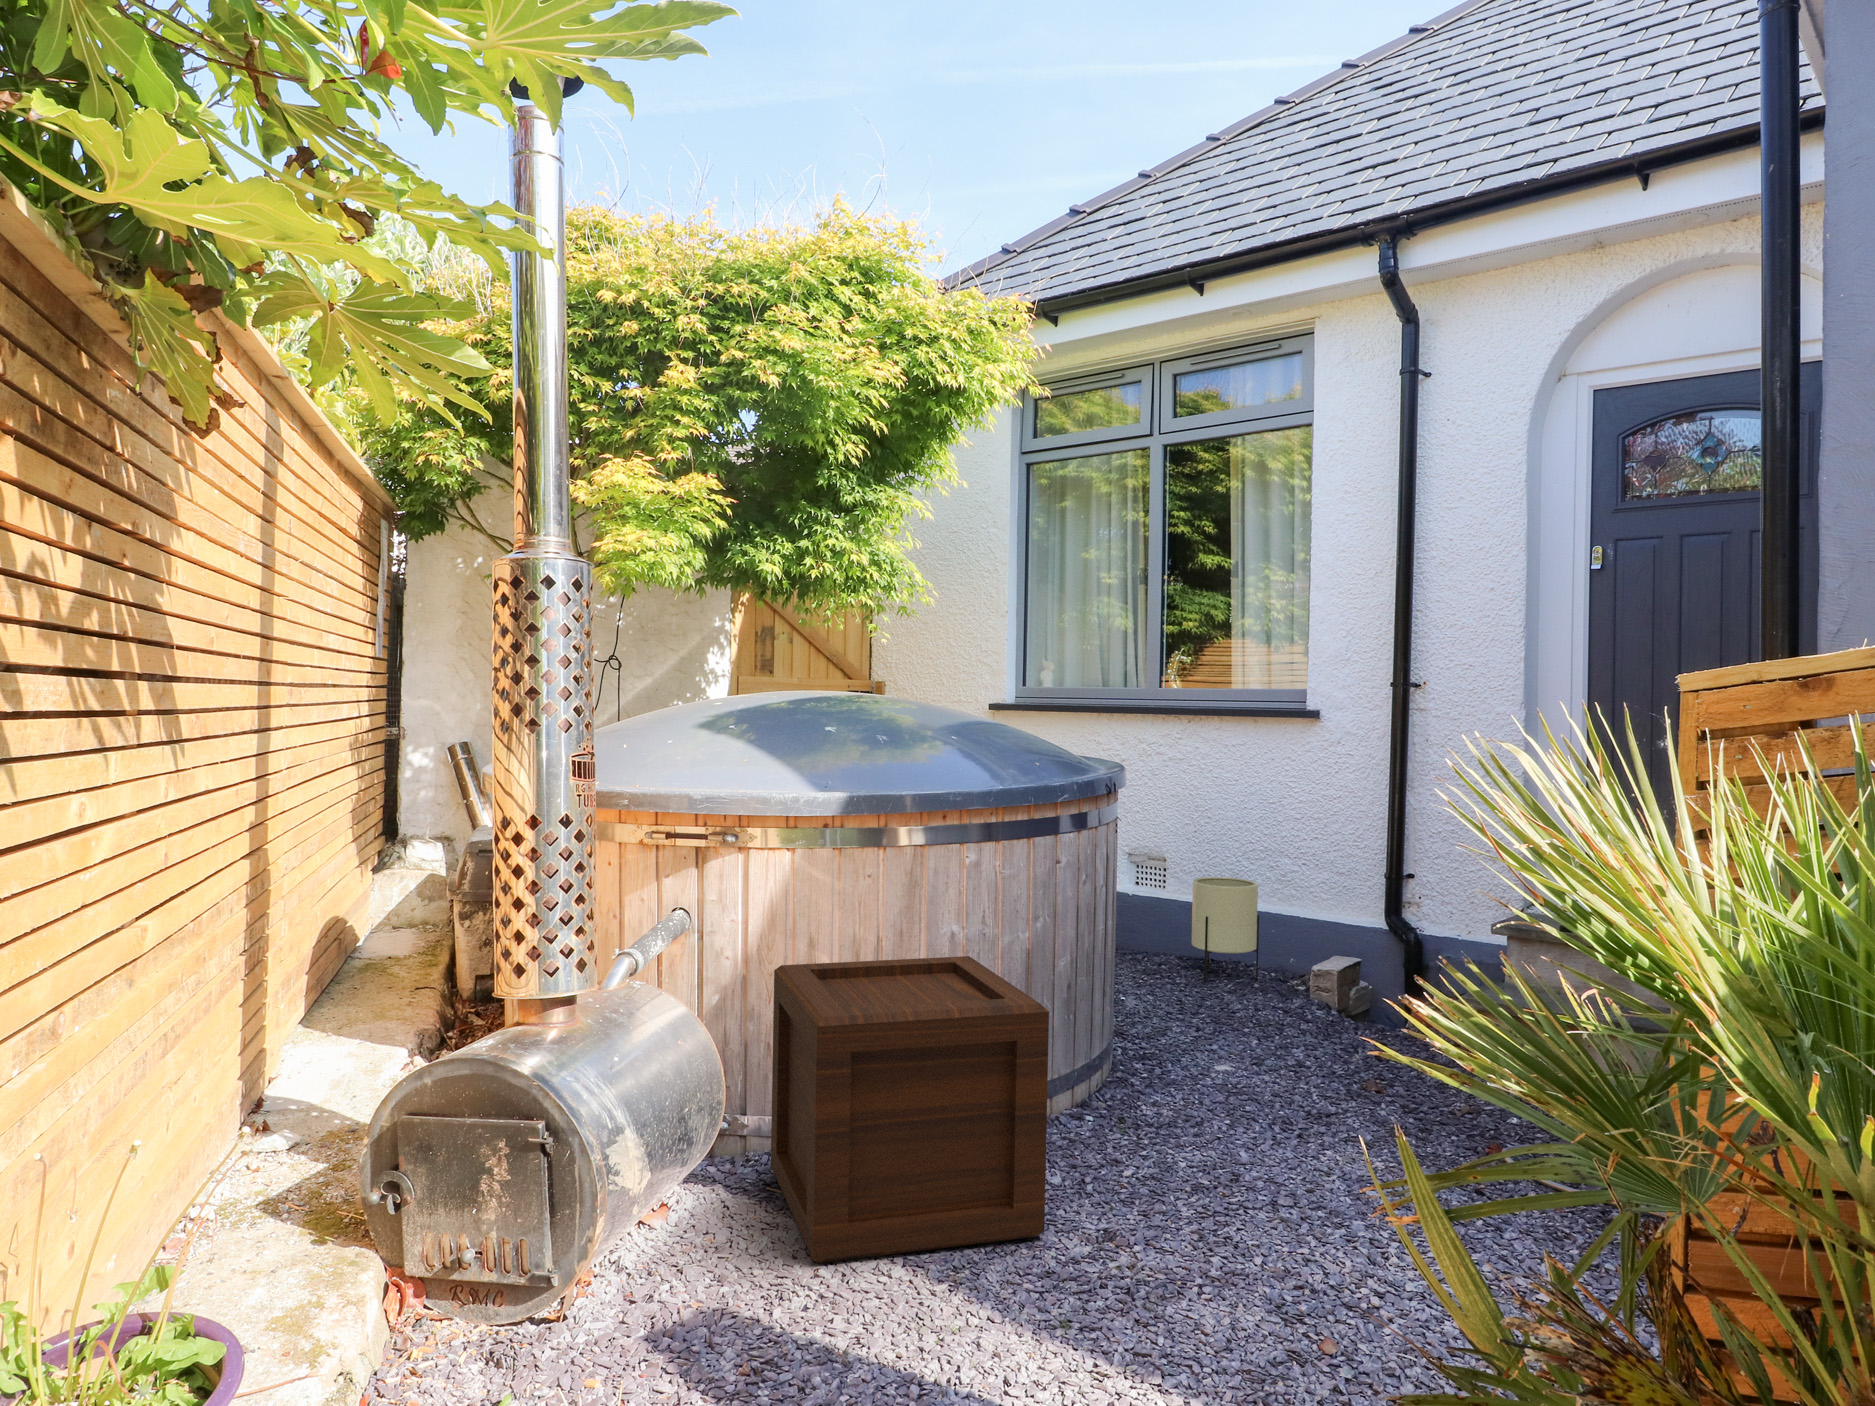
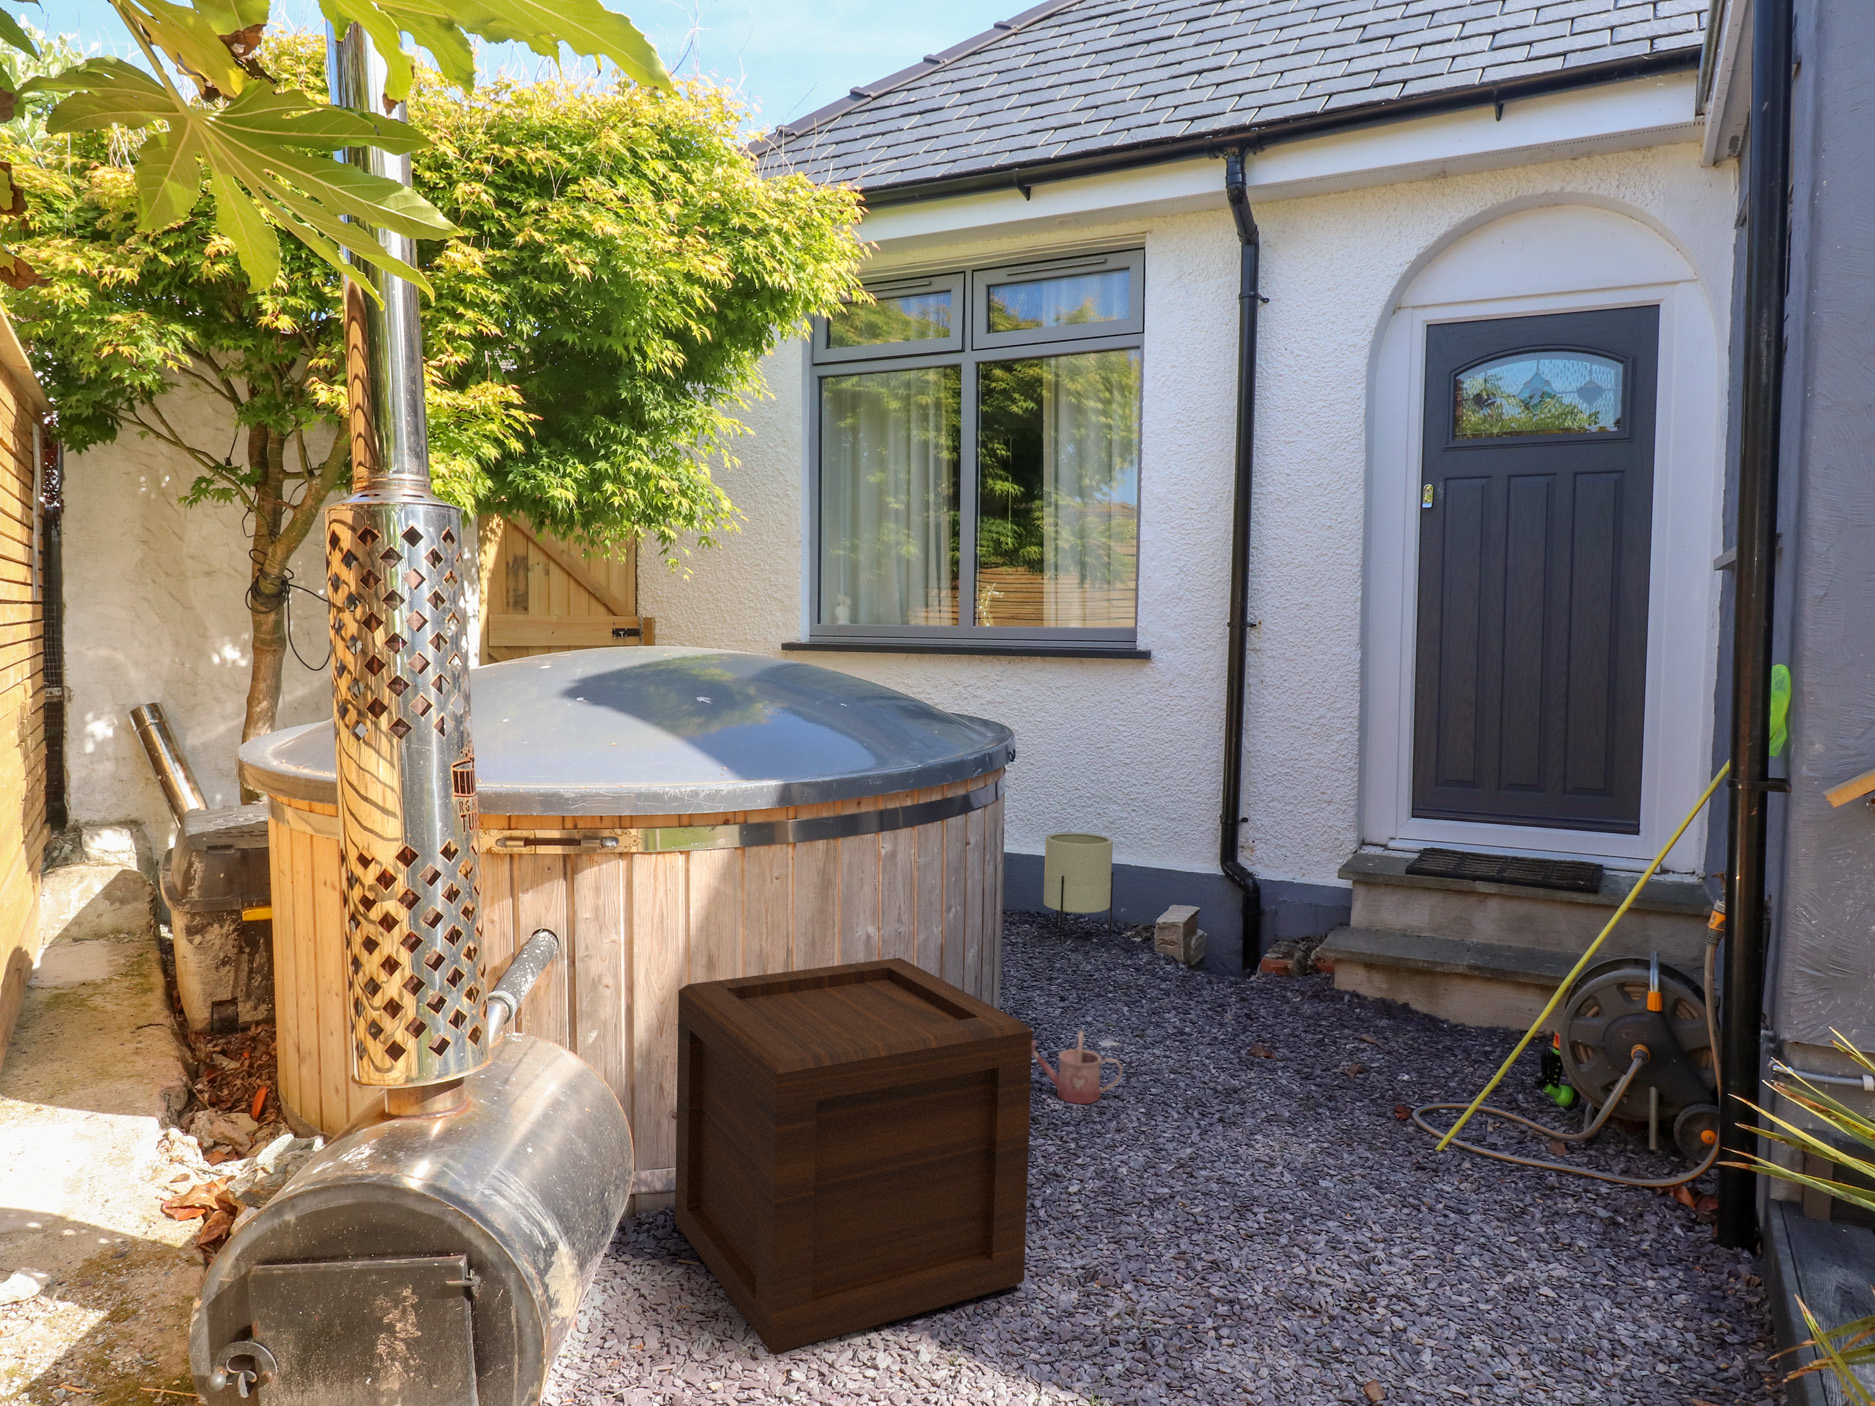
watering can: none [1111,1043,1203,1110] -> present [1032,1031,1123,1104]

